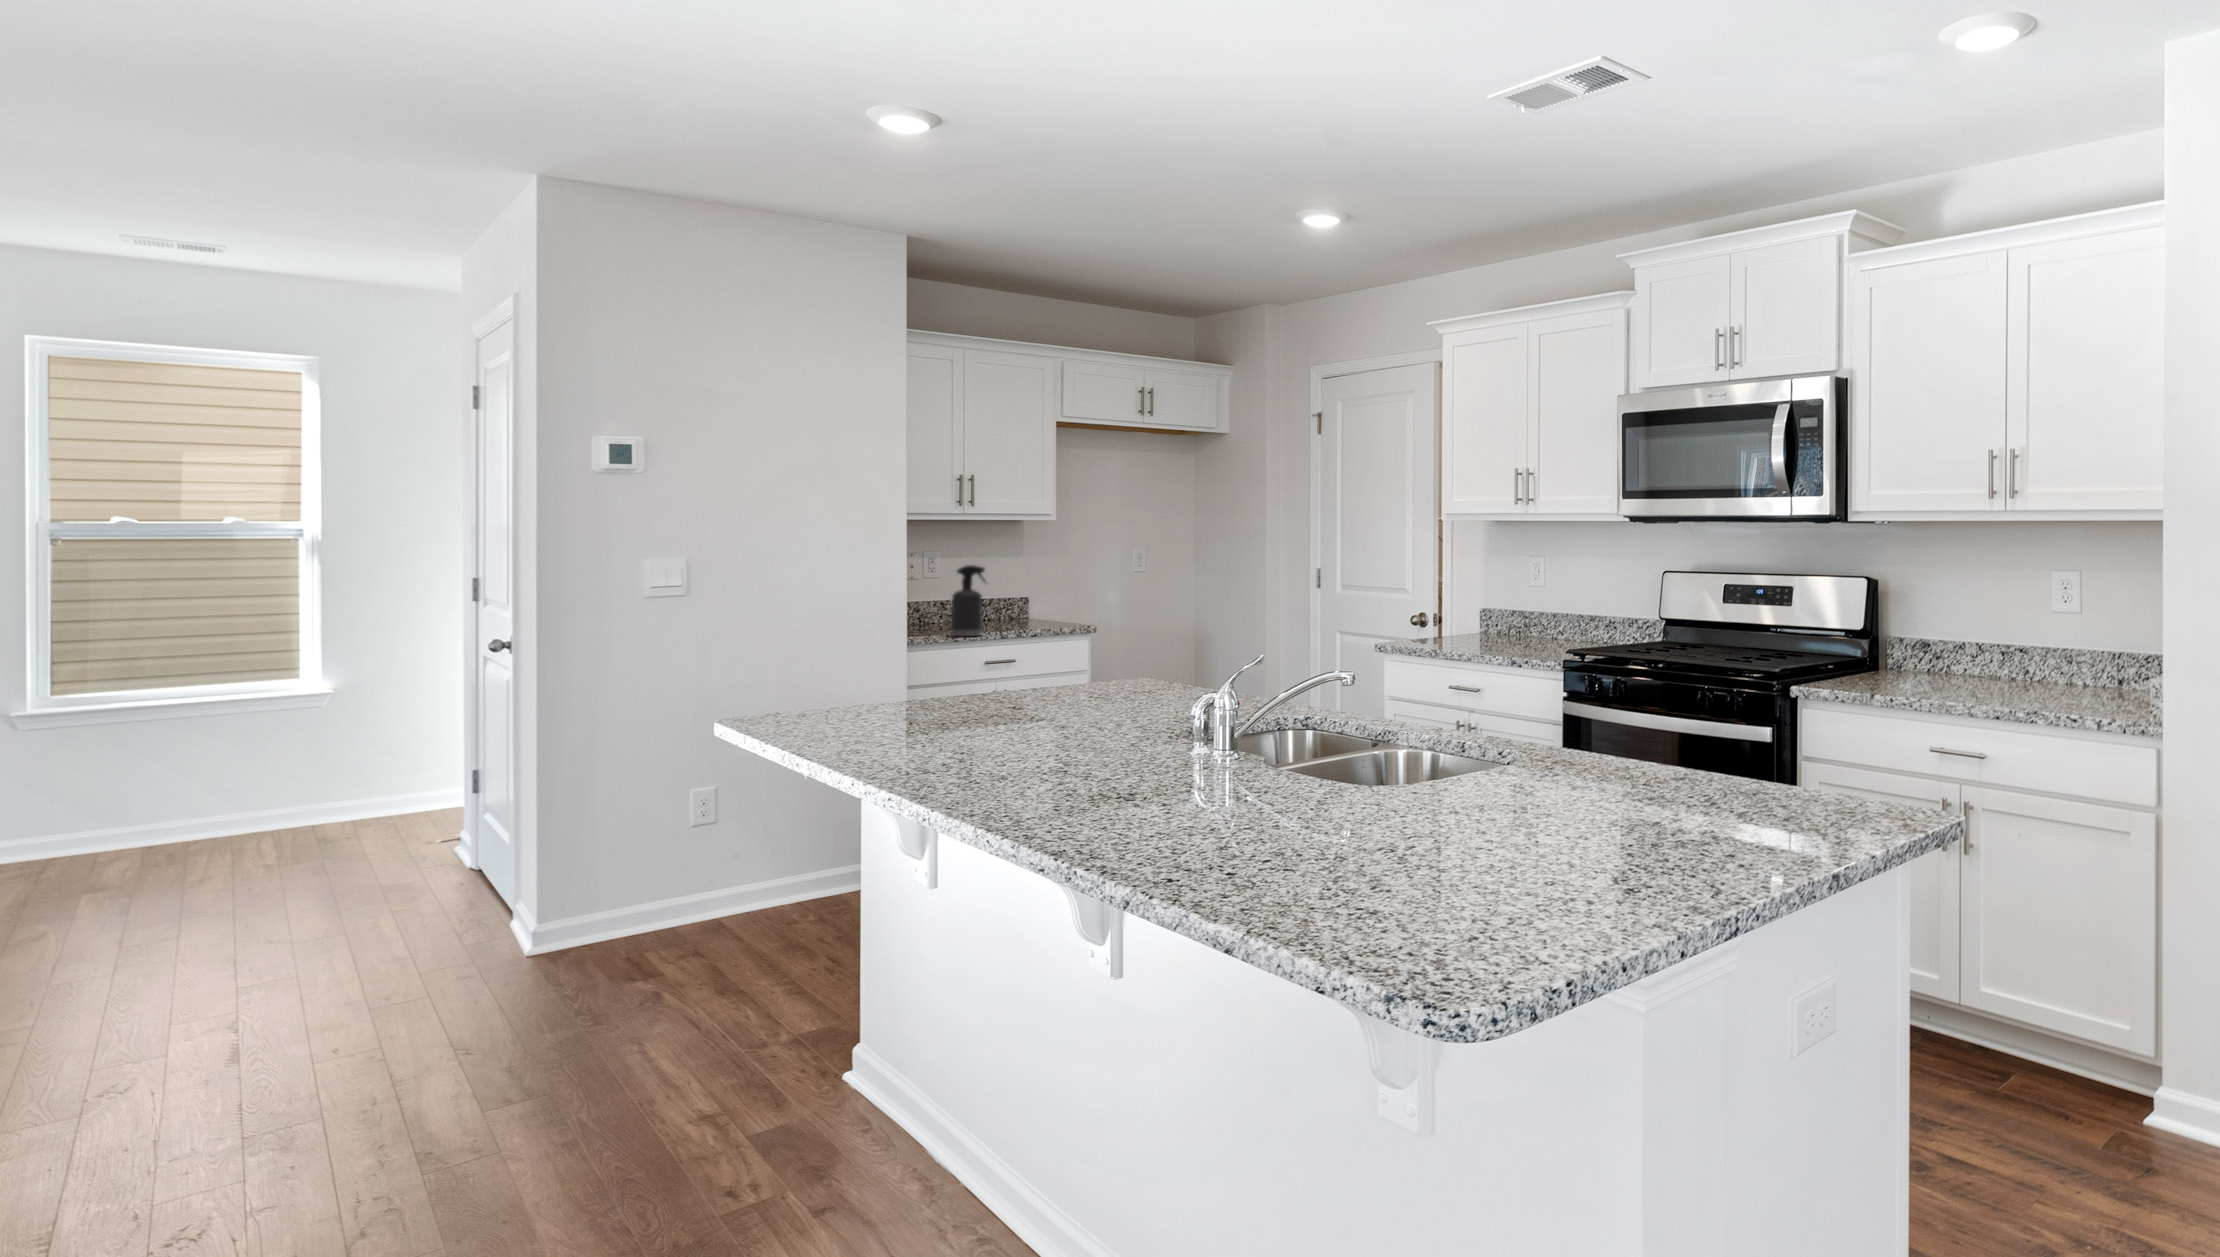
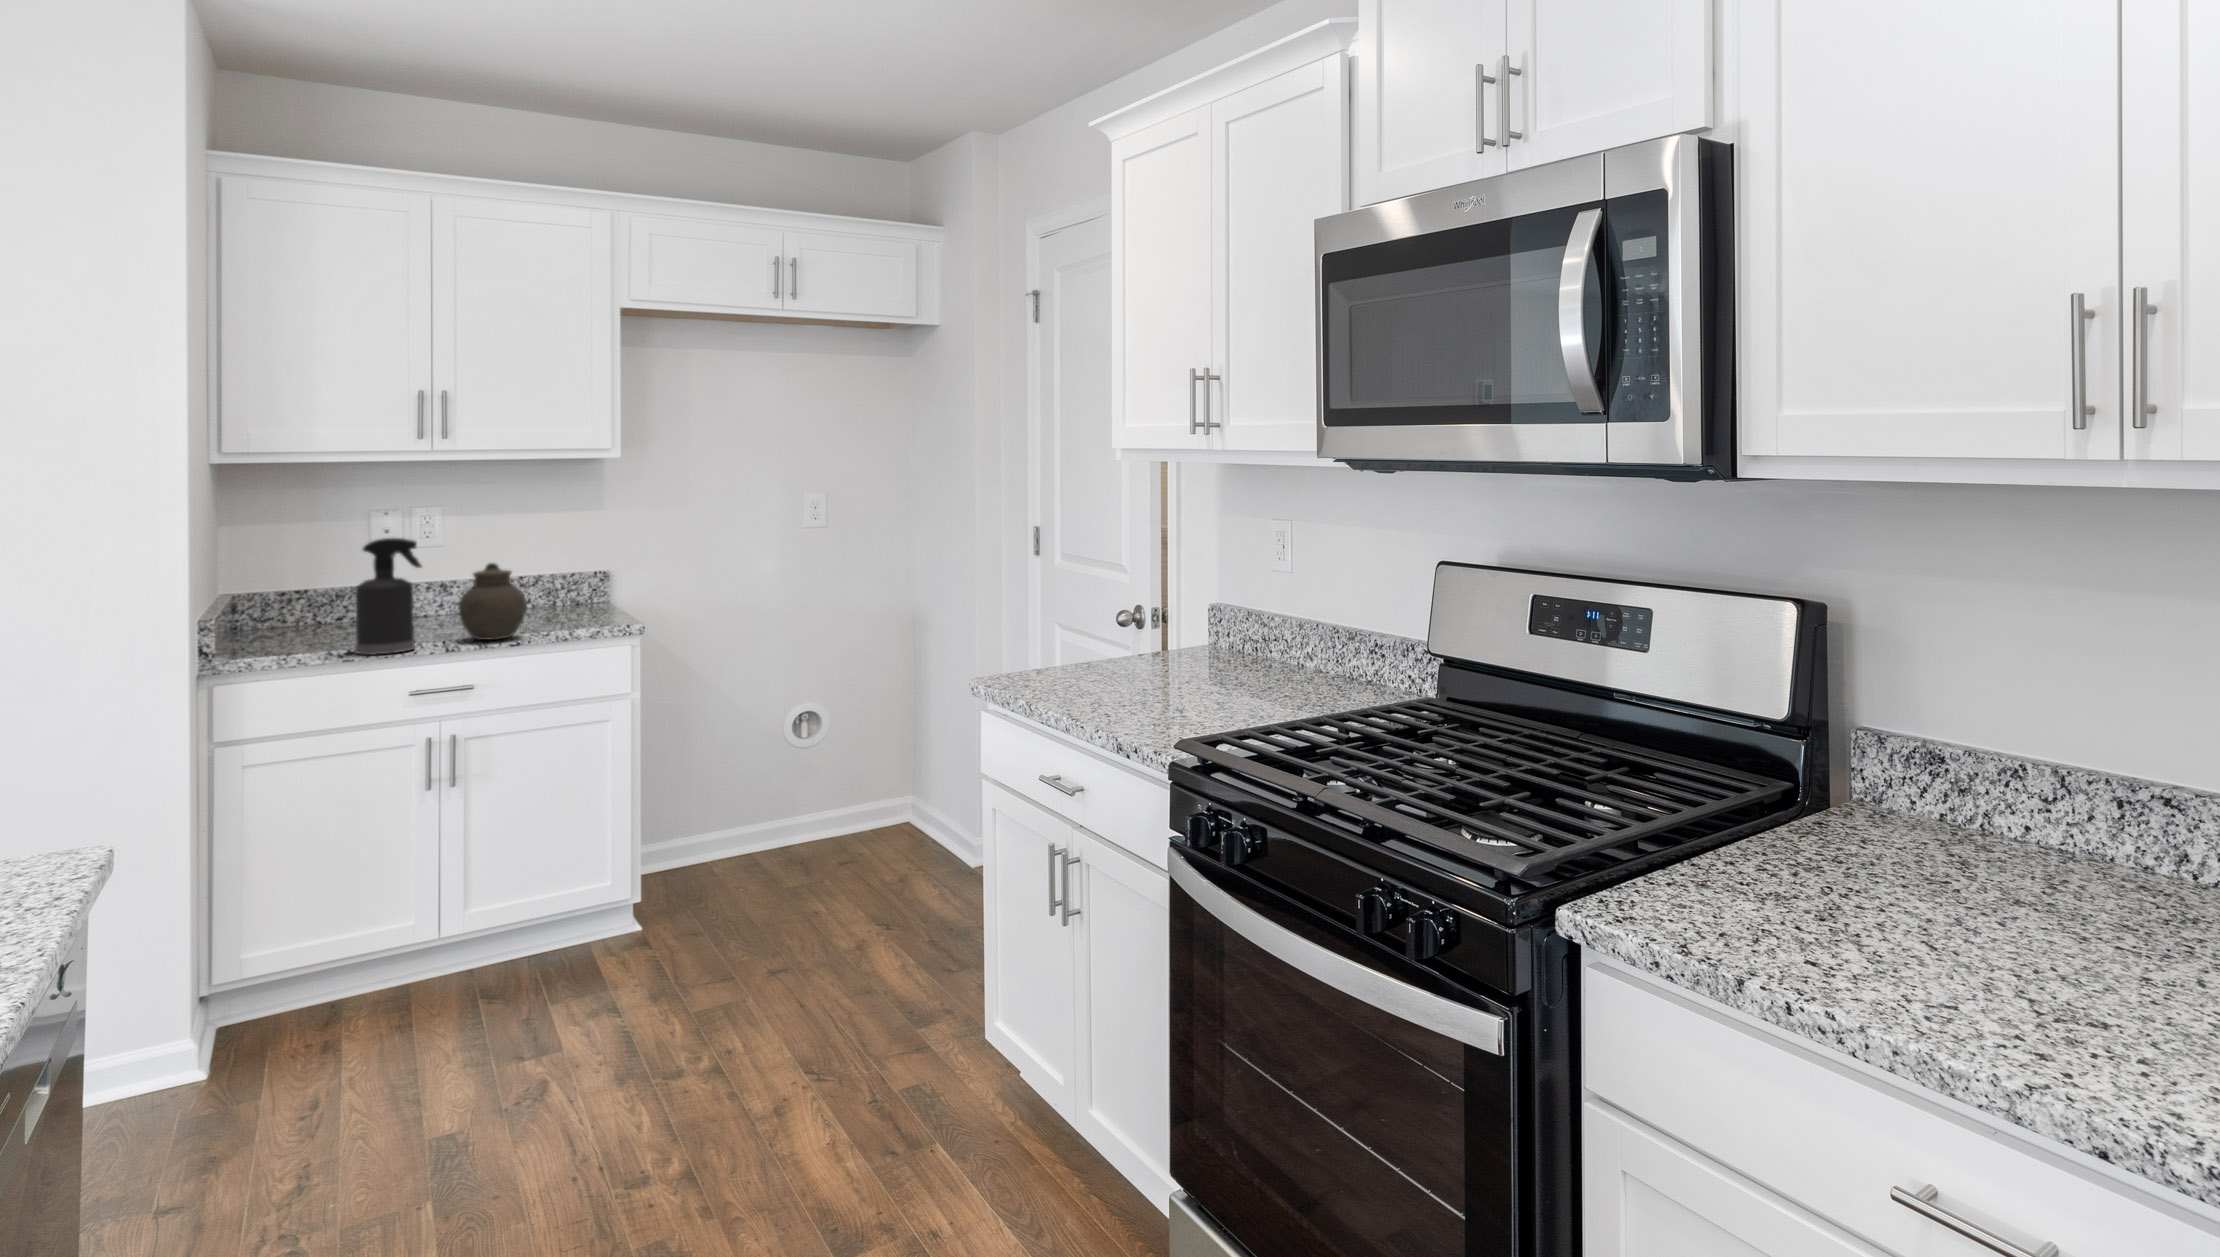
jar: none [993,584,1029,632] -> present [458,563,527,640]

